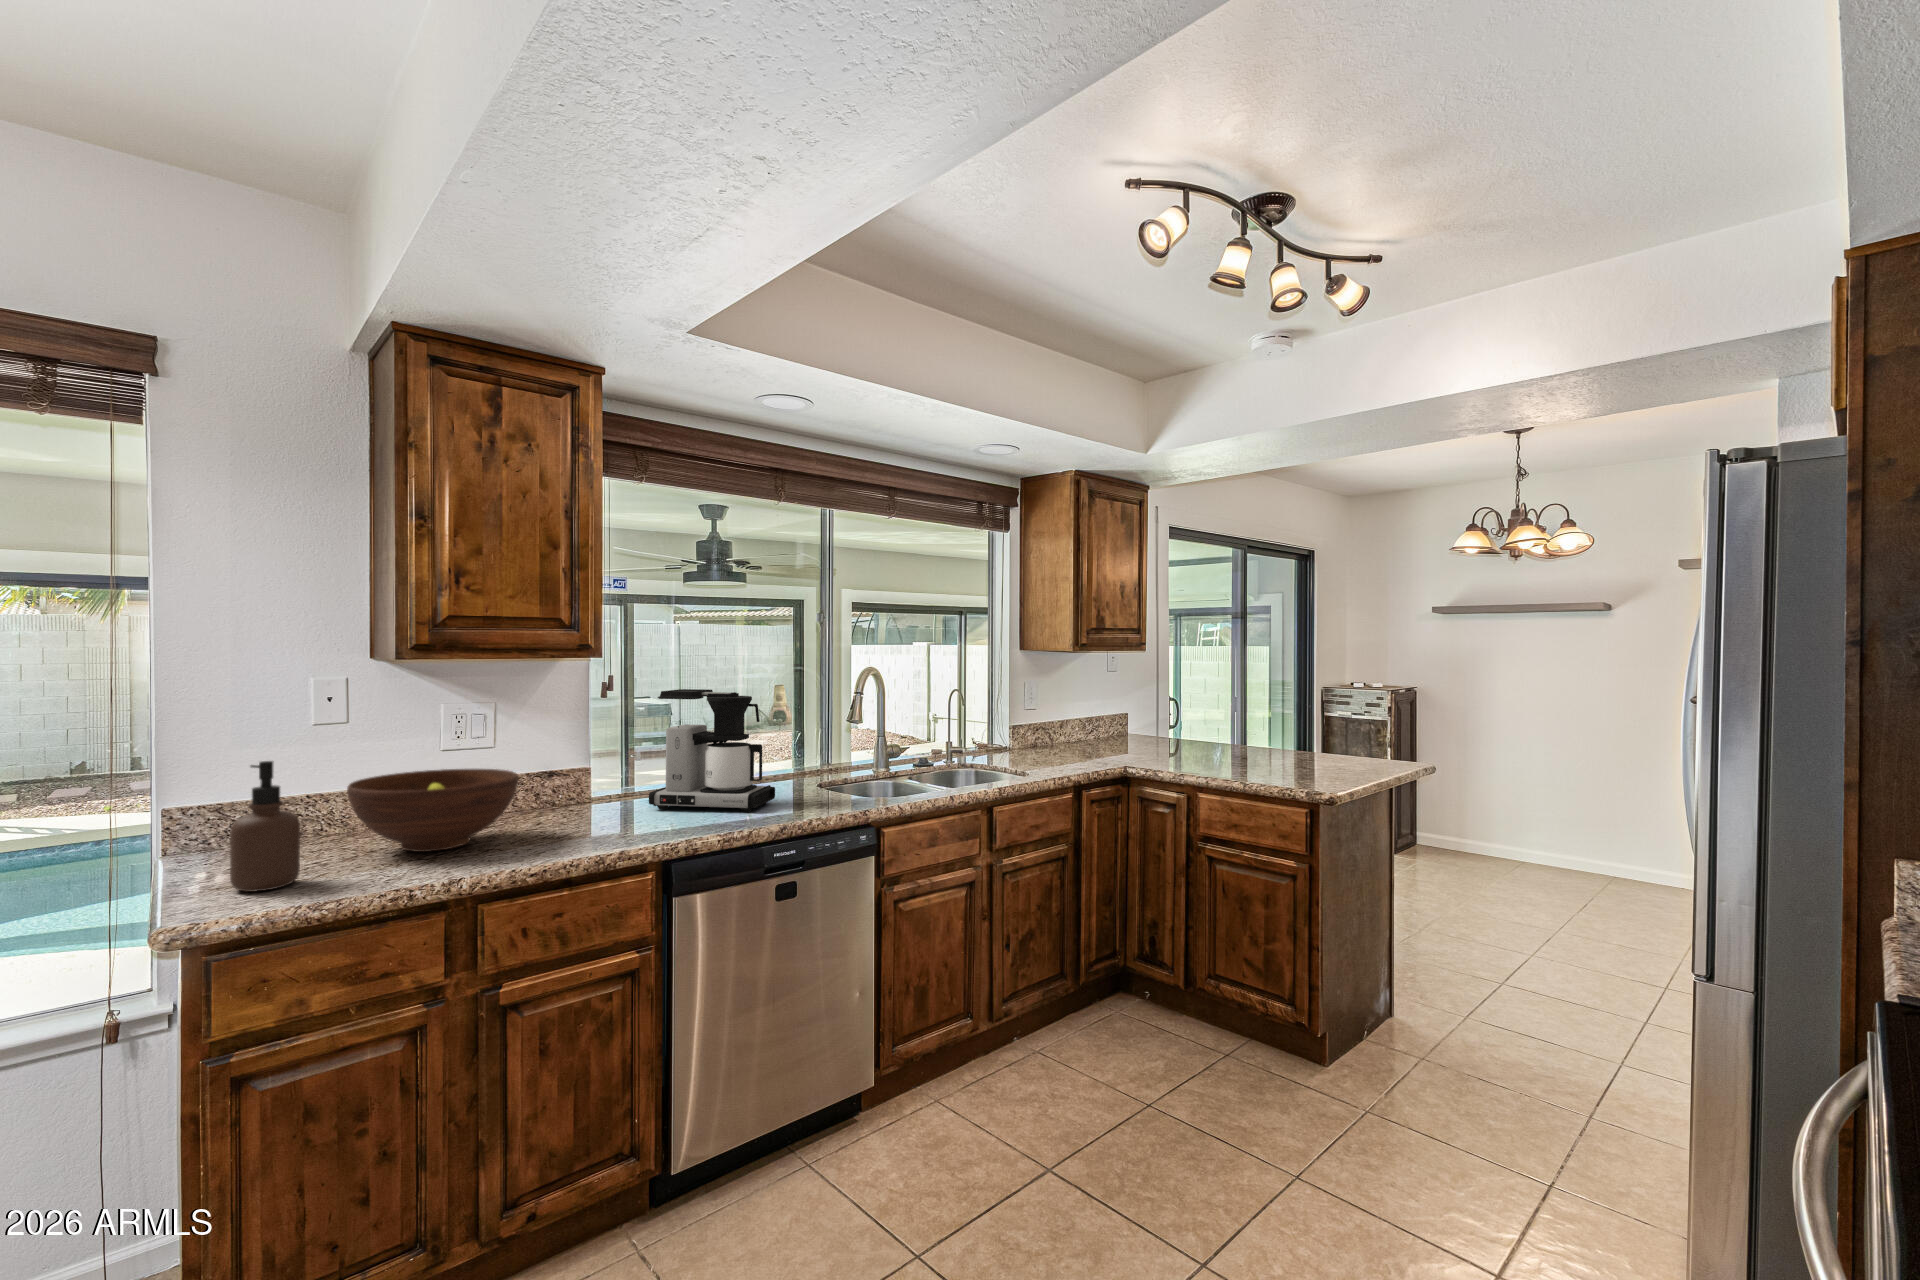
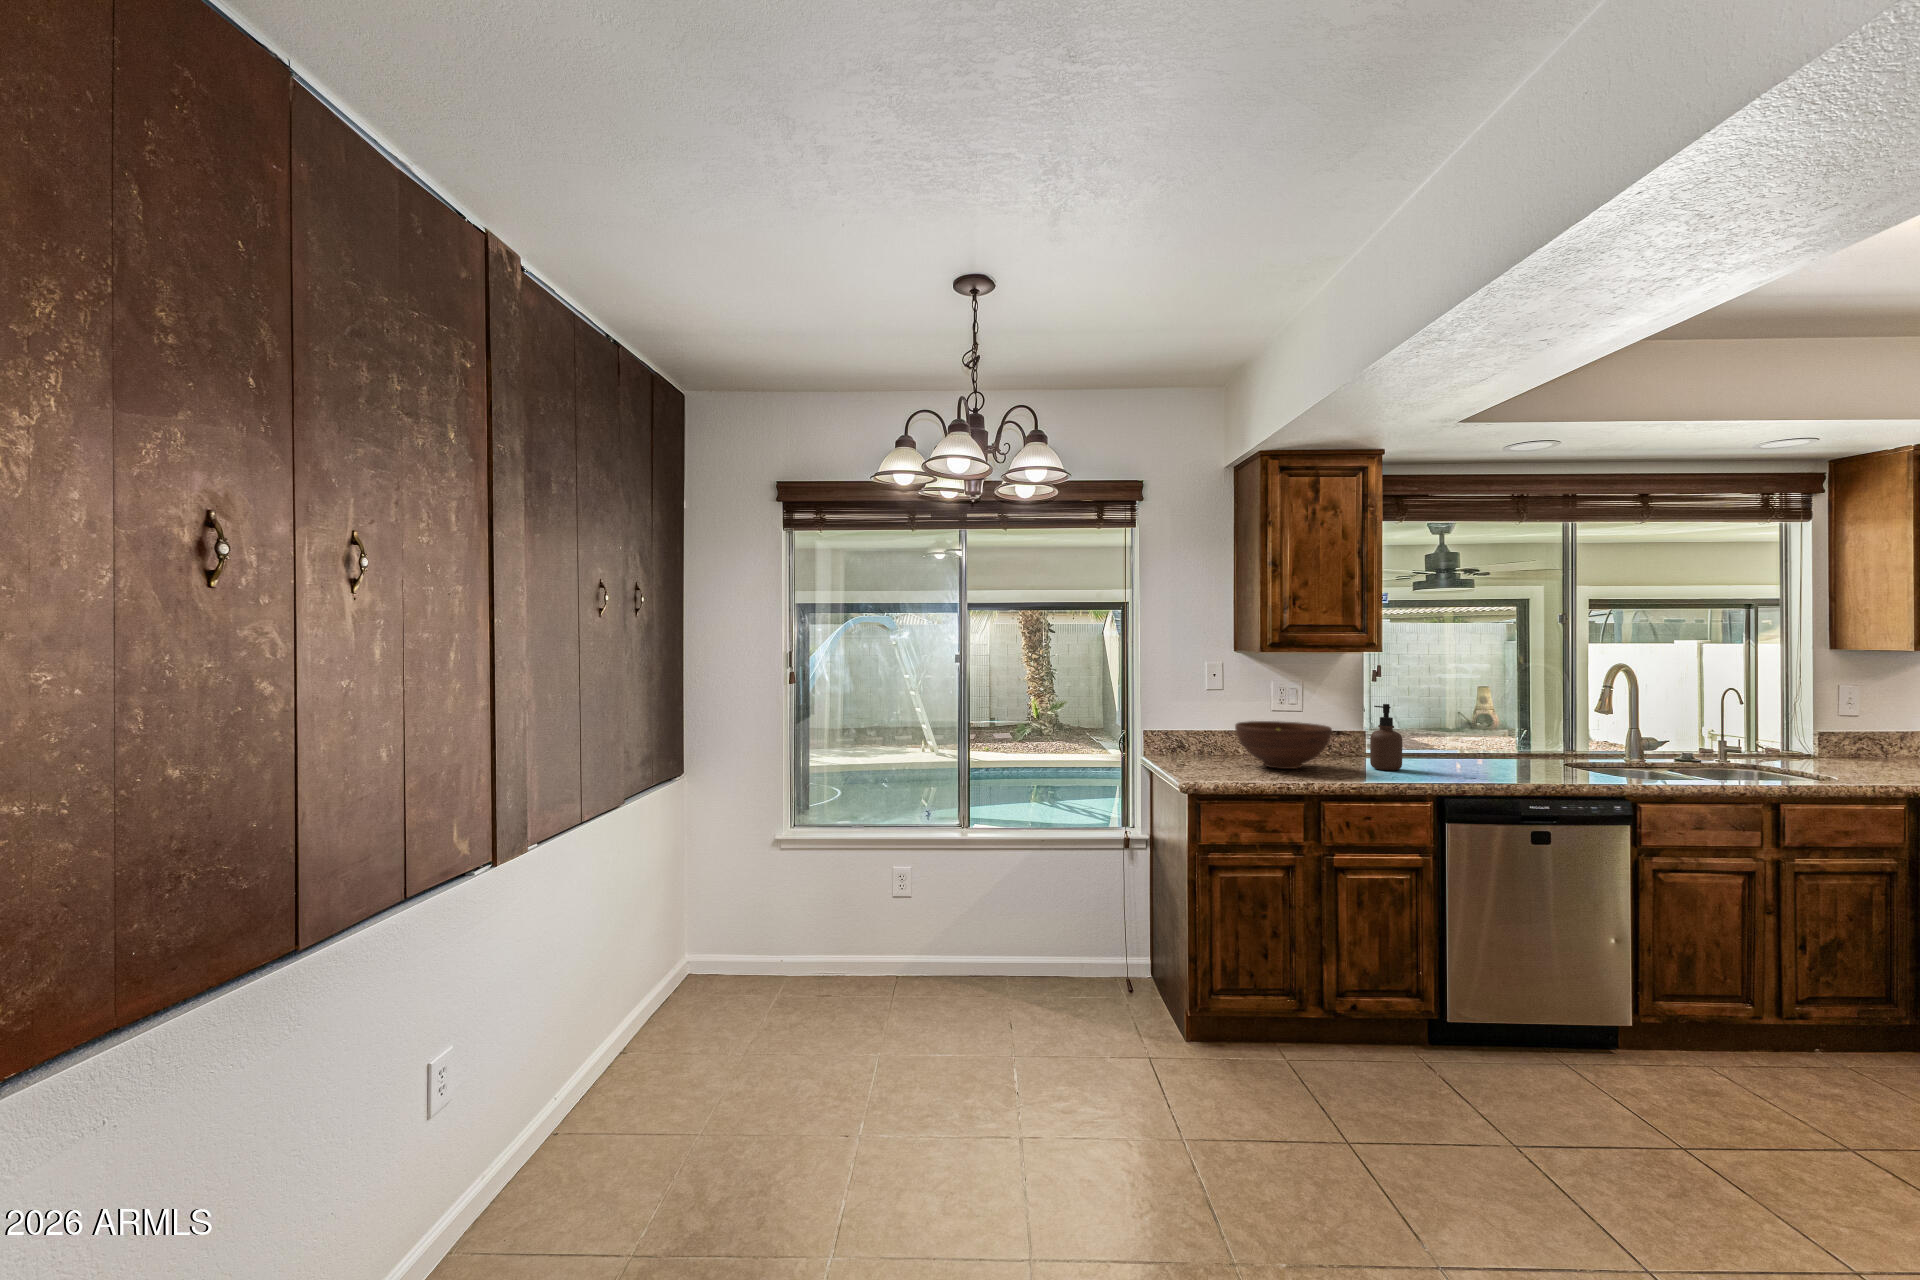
coffee maker: present [649,689,775,812] -> none [1416,677,1526,774]
soap dispenser: present [230,761,300,892] -> present [1370,704,1402,771]

